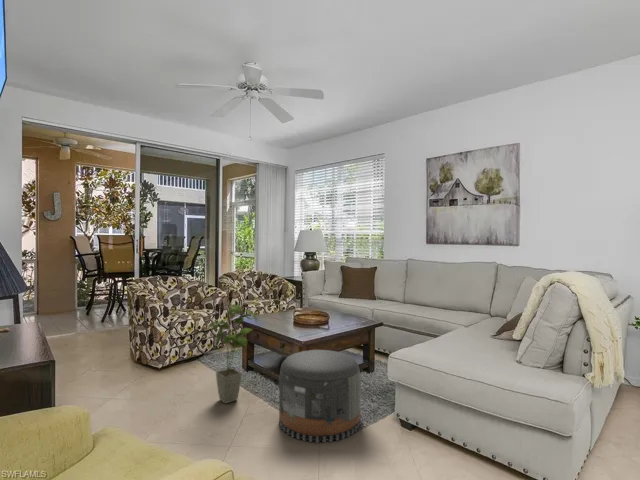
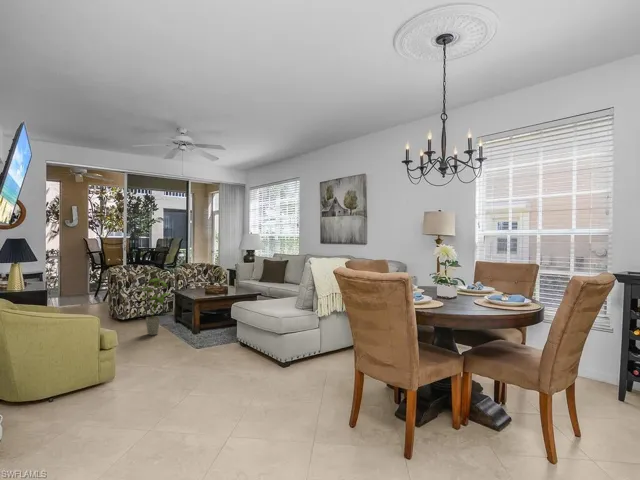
pouf: present [279,350,361,443] -> none [169,304,218,349]

